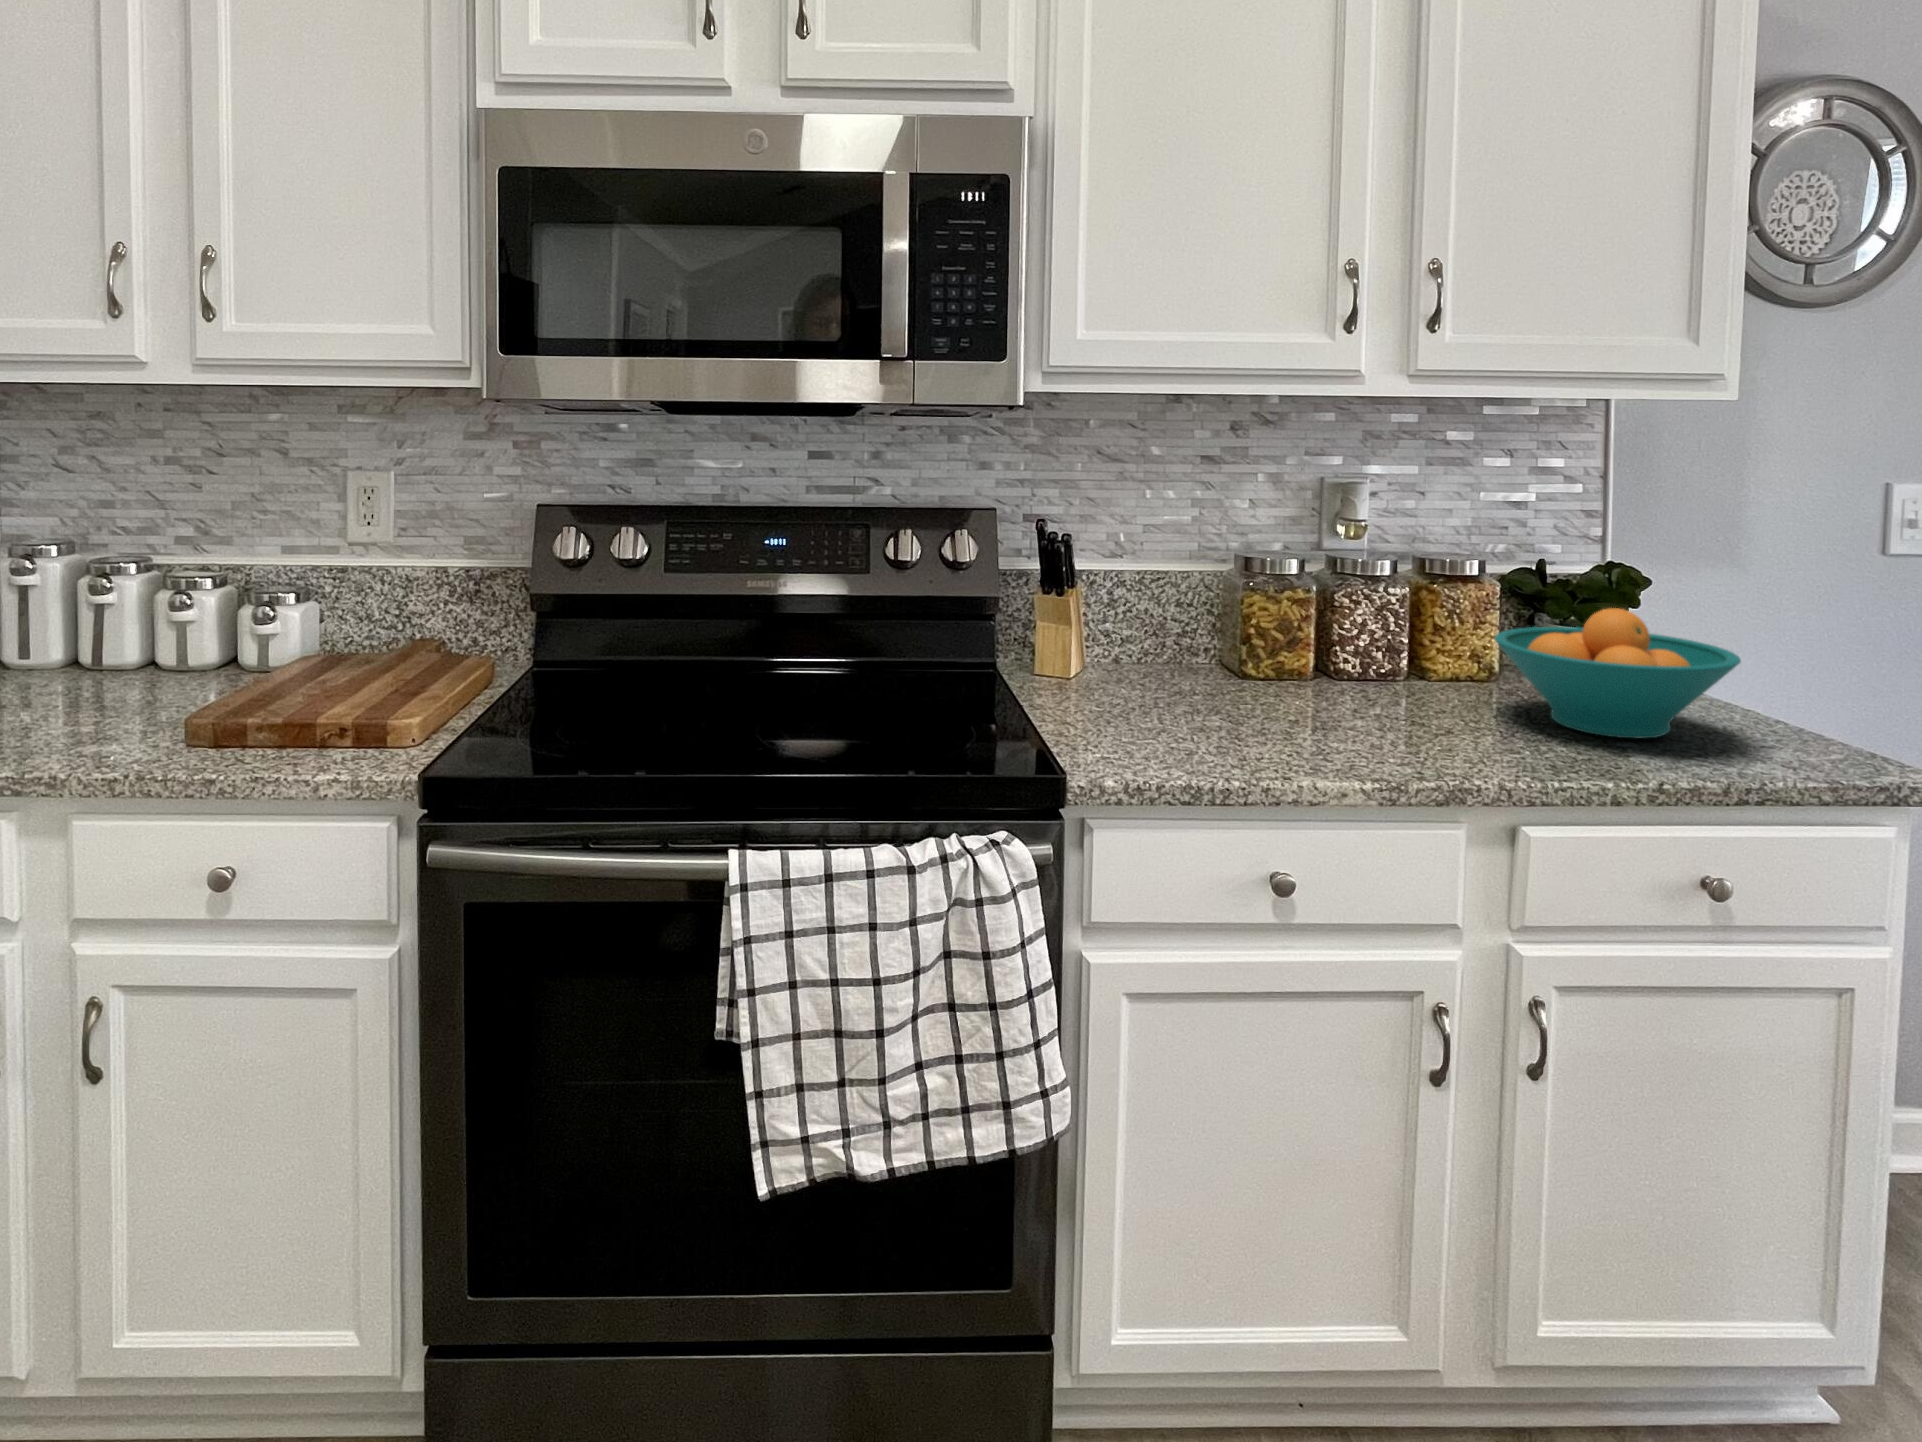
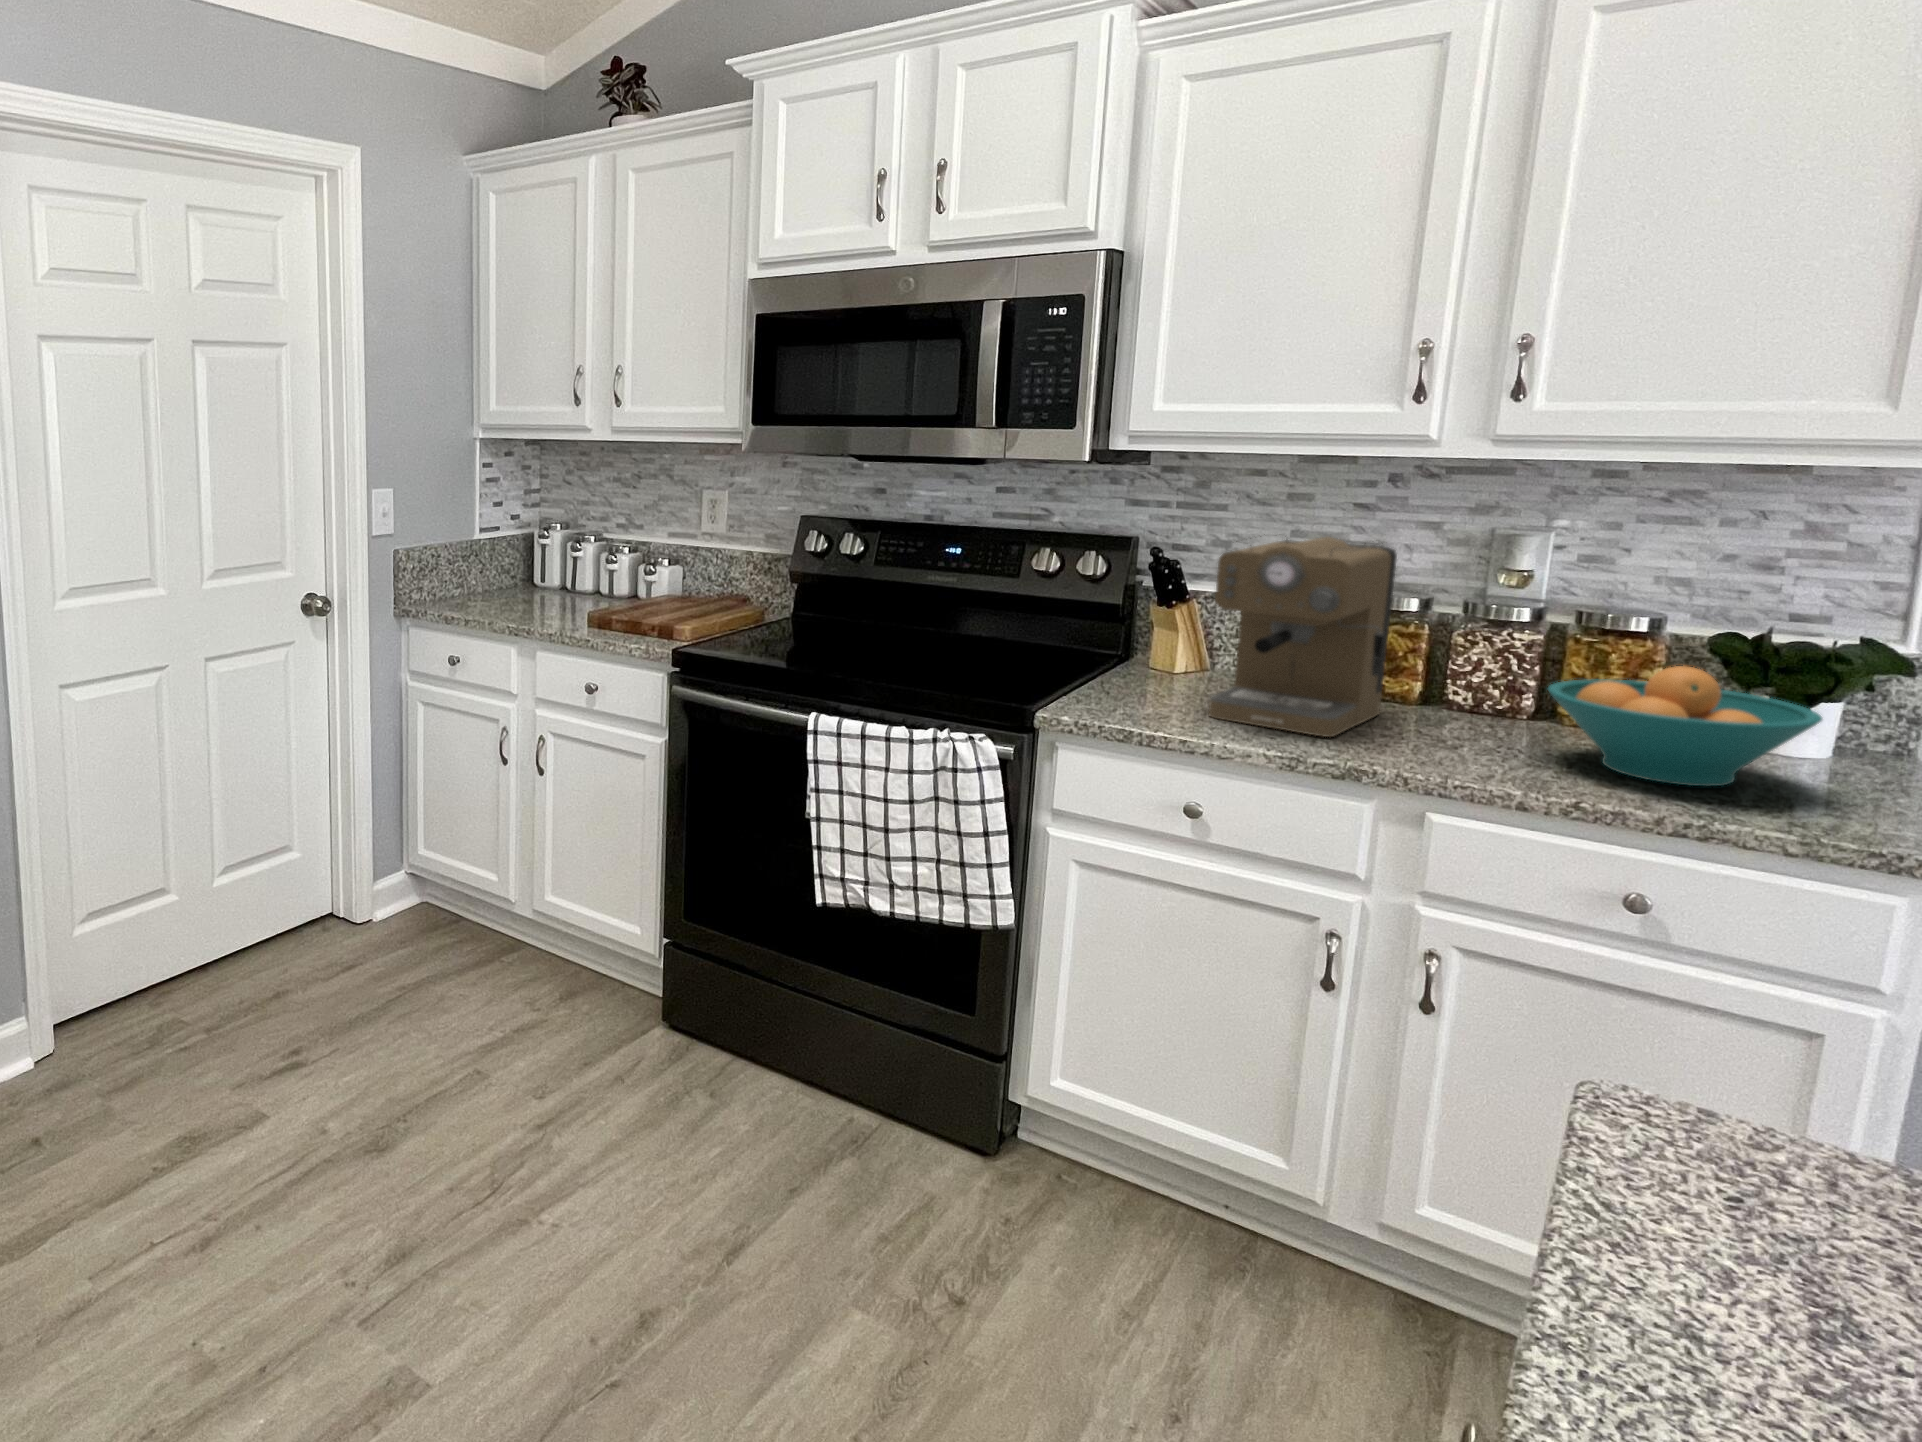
coffee maker: none [1187,492,1381,744] -> present [1209,534,1397,737]

